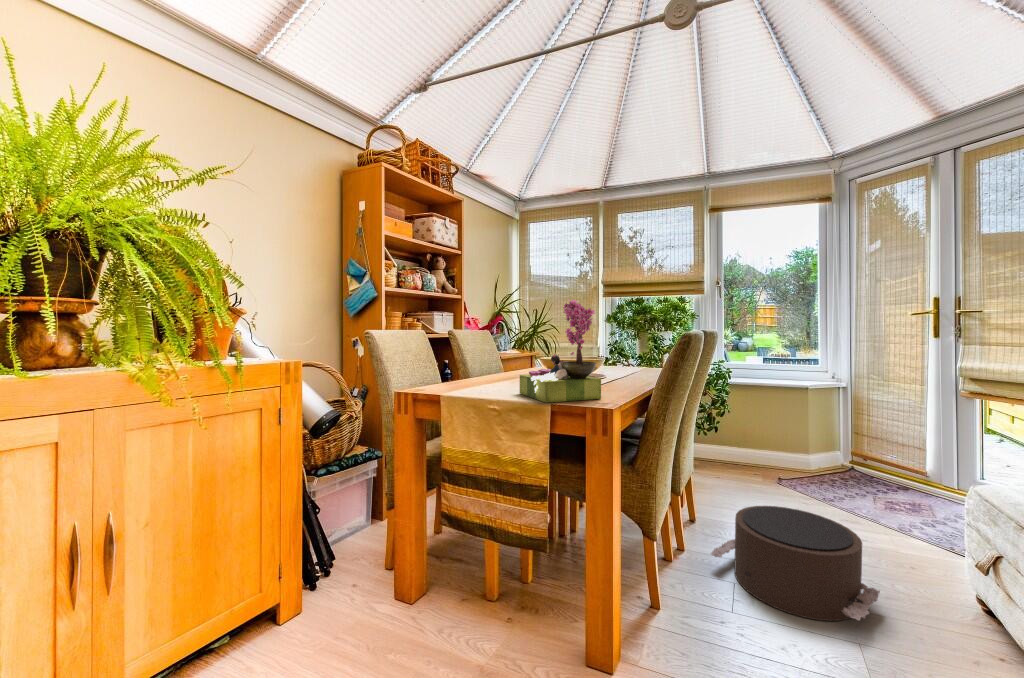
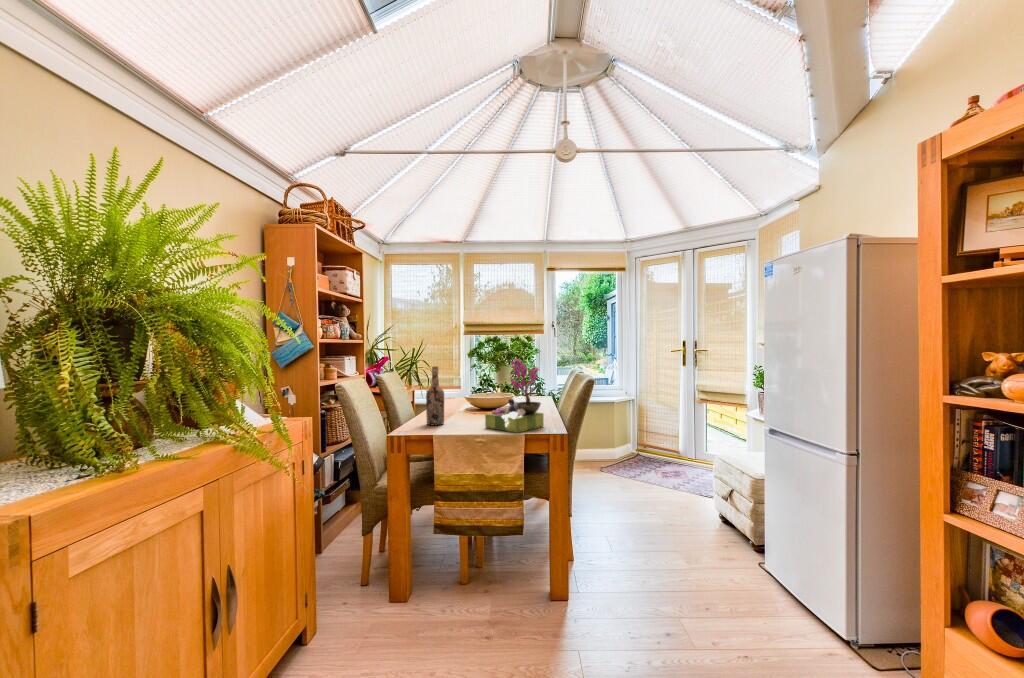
wine bottle: none [462,312,485,386] -> present [426,367,444,425]
pouf: present [711,506,880,621] -> none [590,483,678,545]

